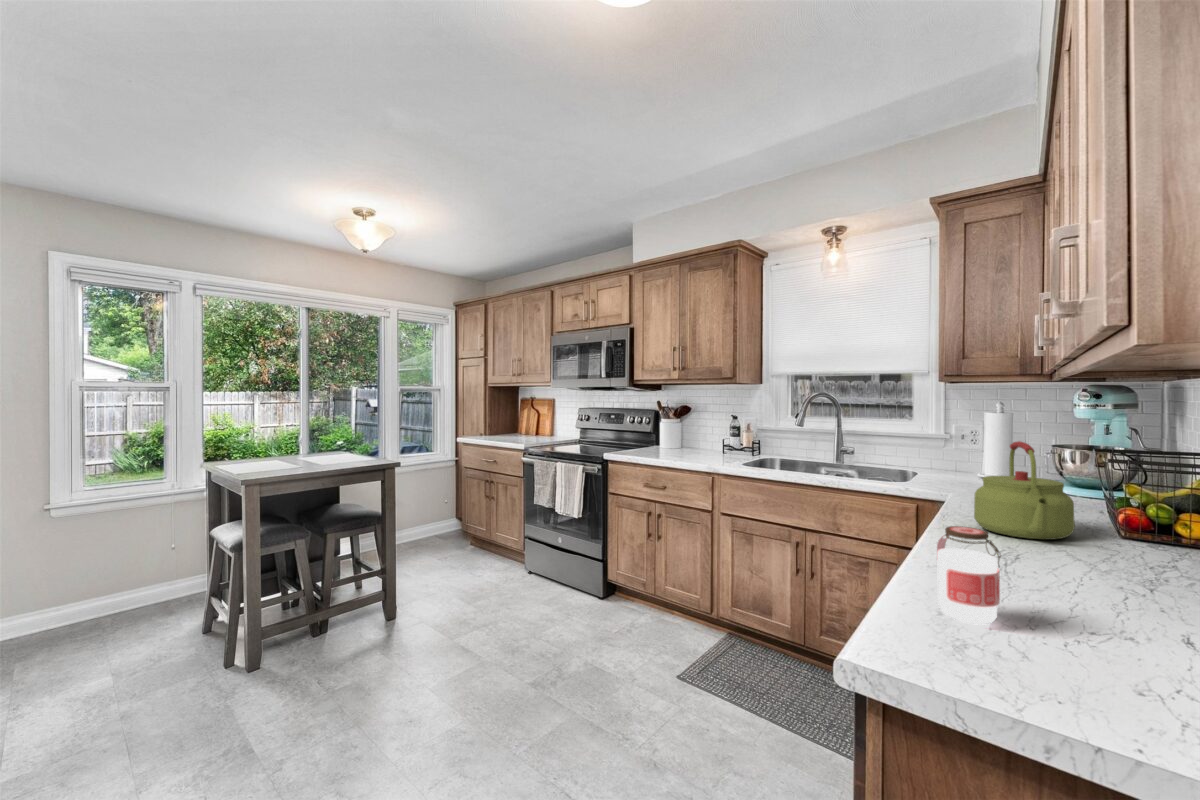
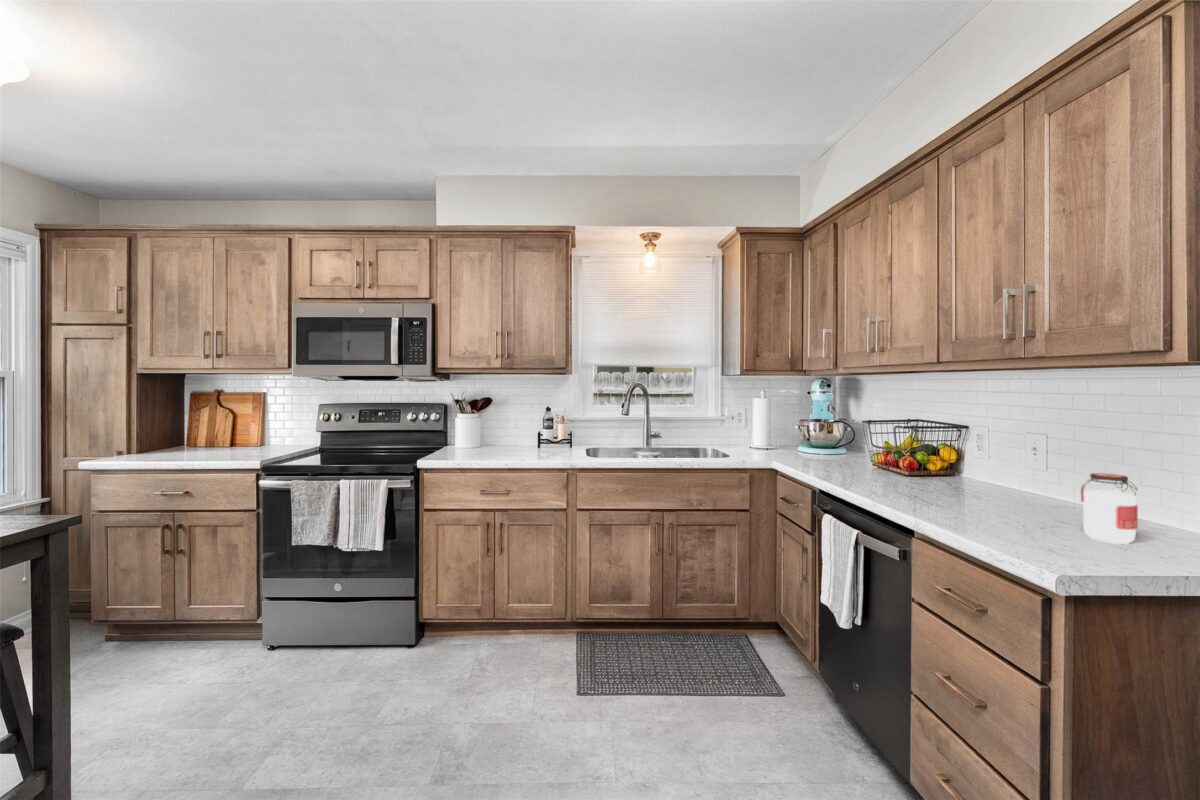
kettle: present [974,441,1075,540] -> none [876,416,953,485]

